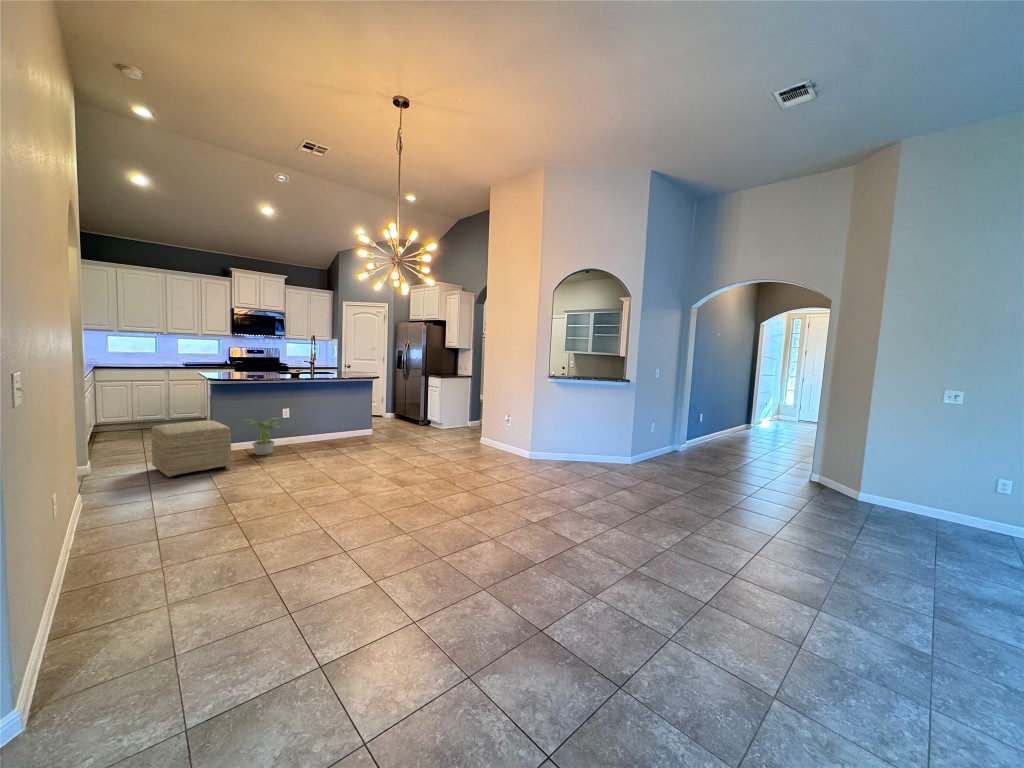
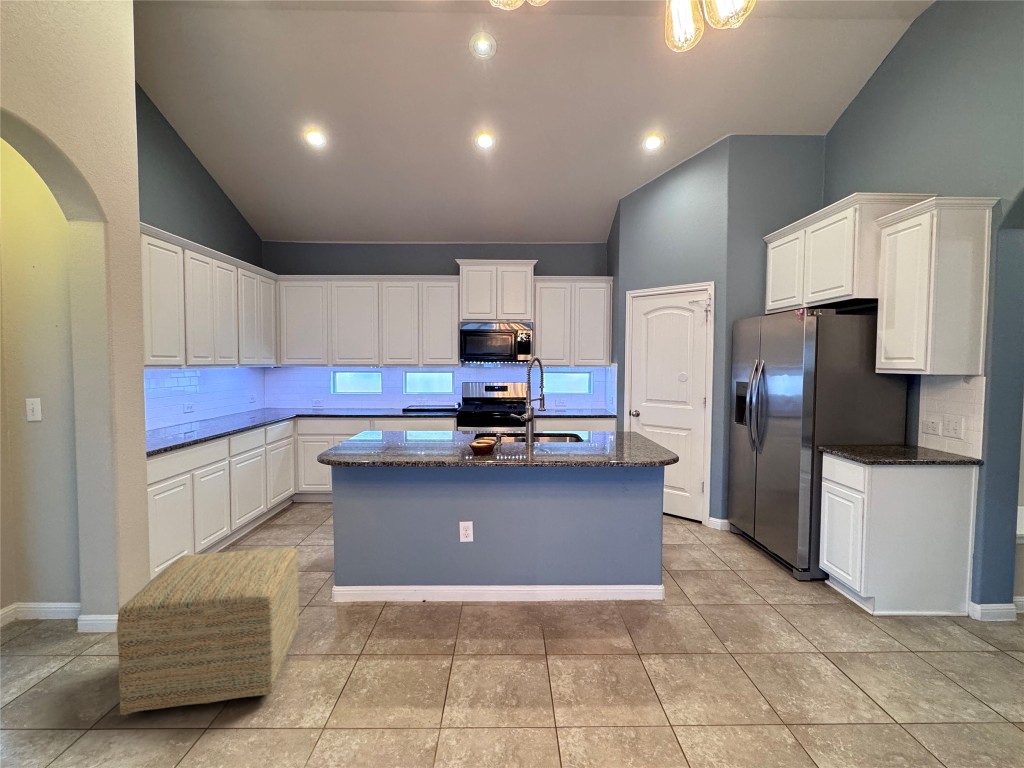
potted plant: present [244,418,281,455] -> none [347,548,444,644]

